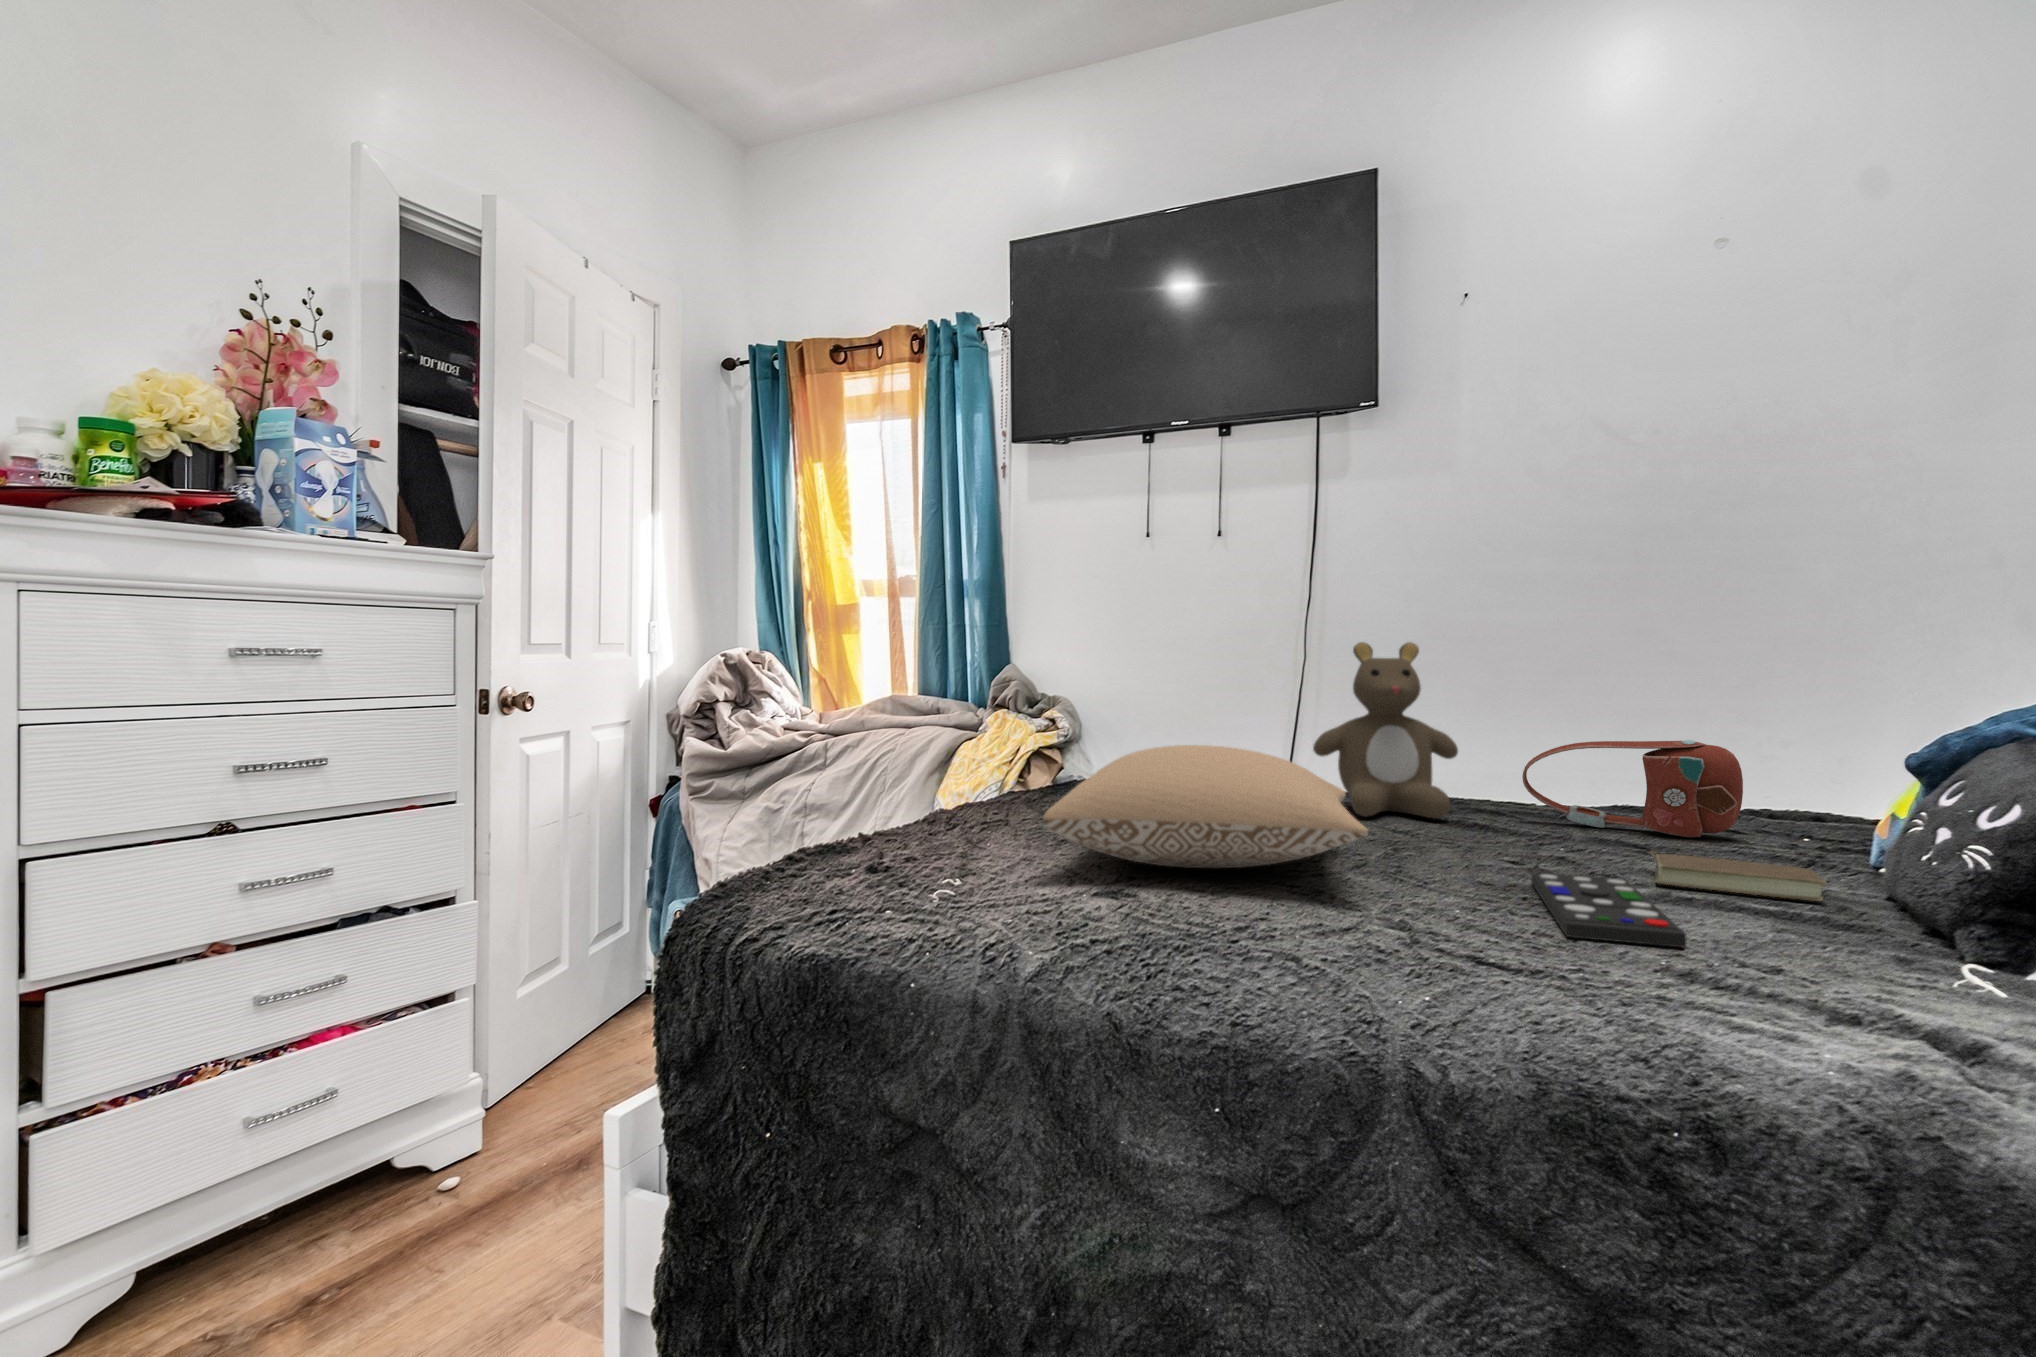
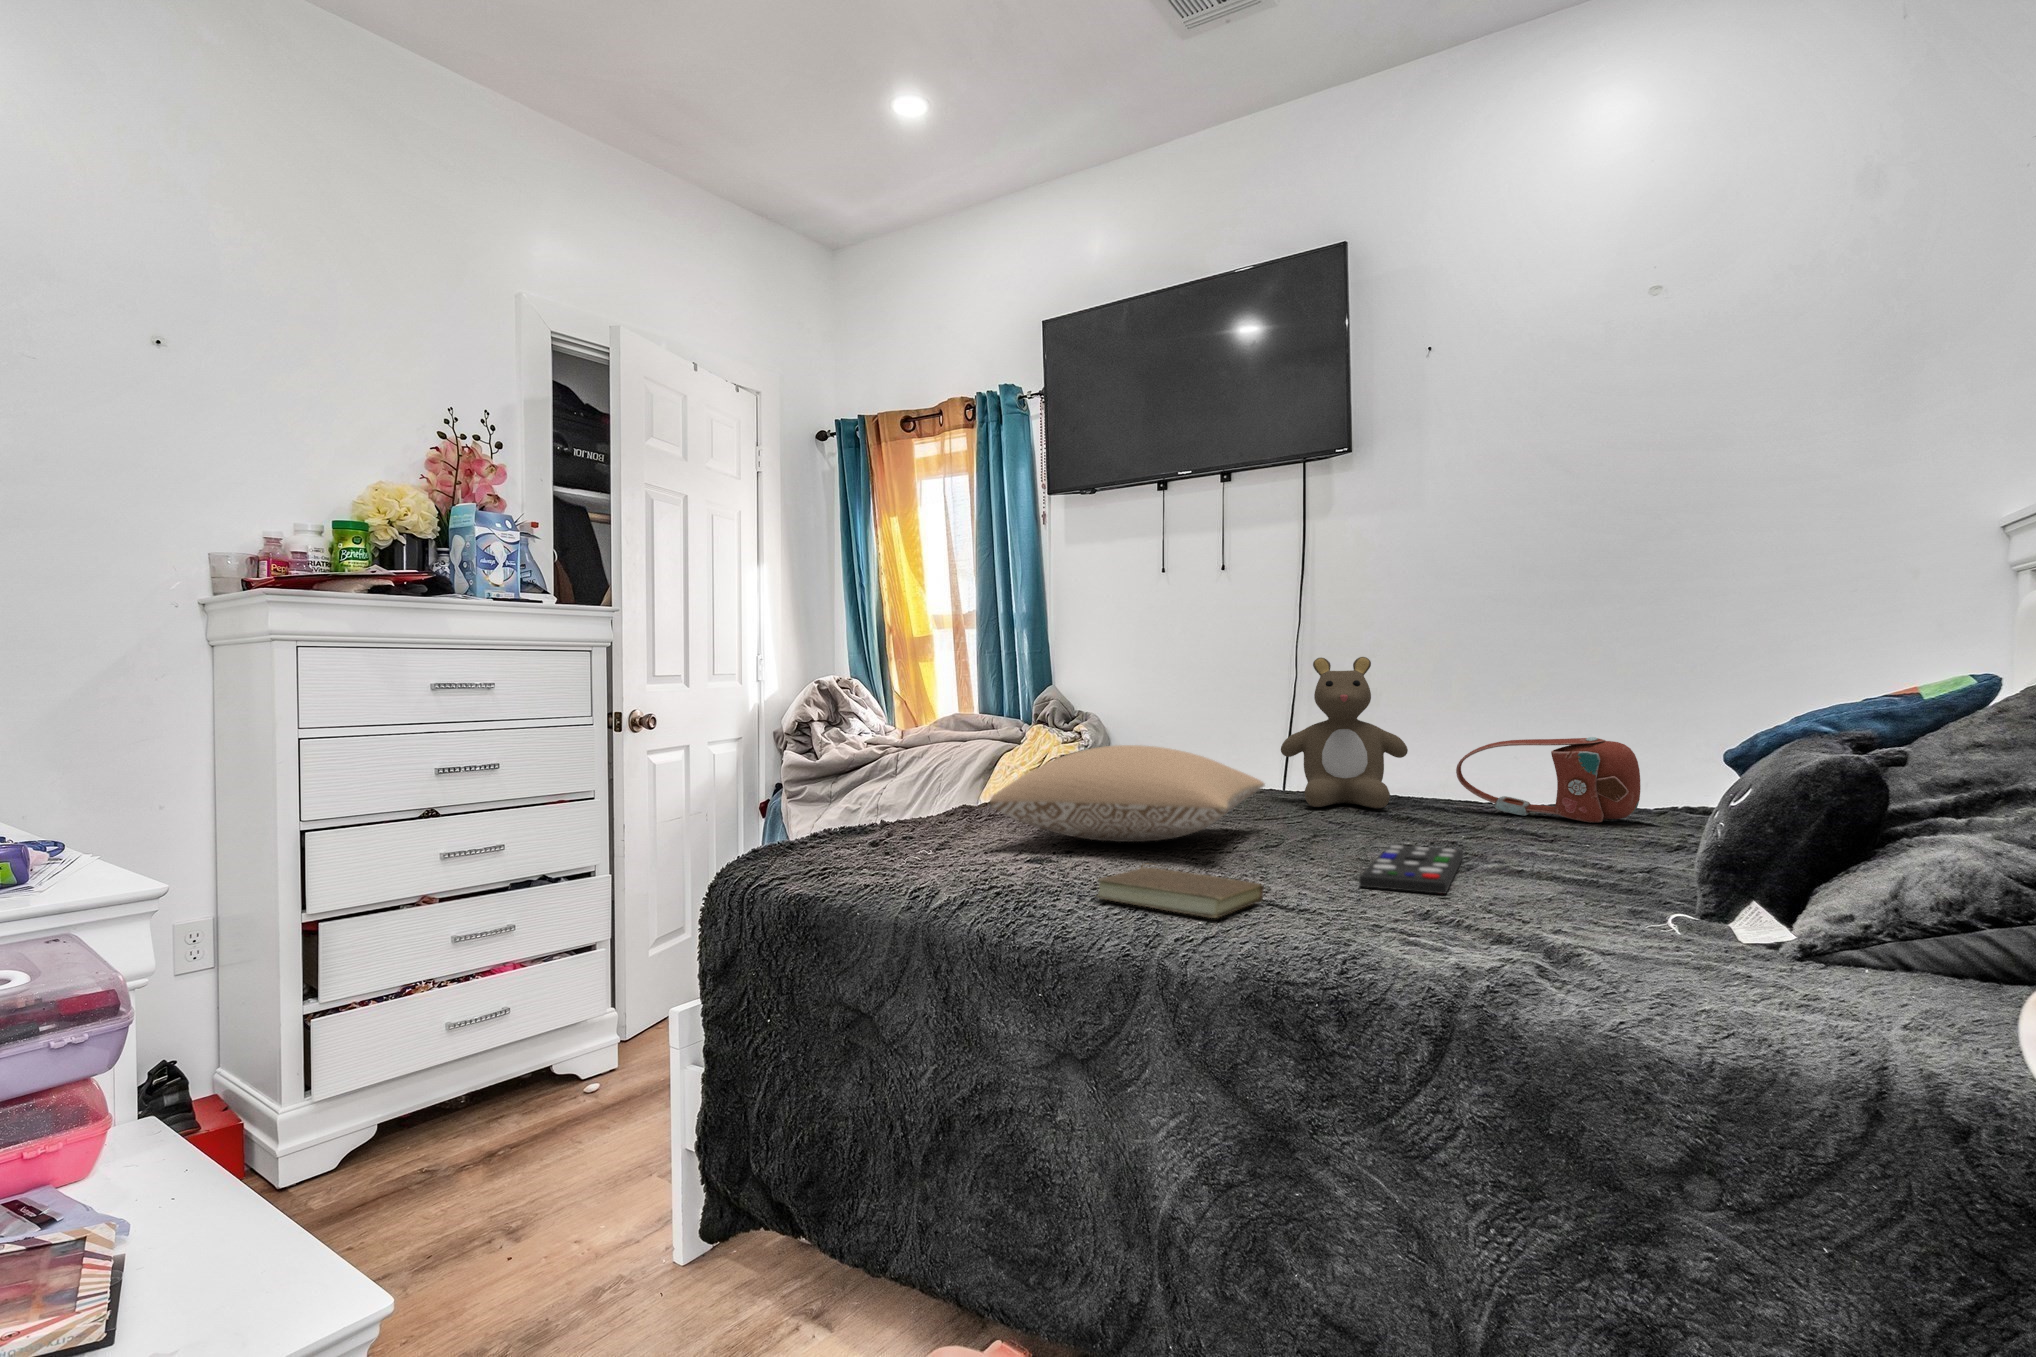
book: present [1650,851,1826,901] -> present [1097,864,1263,918]

